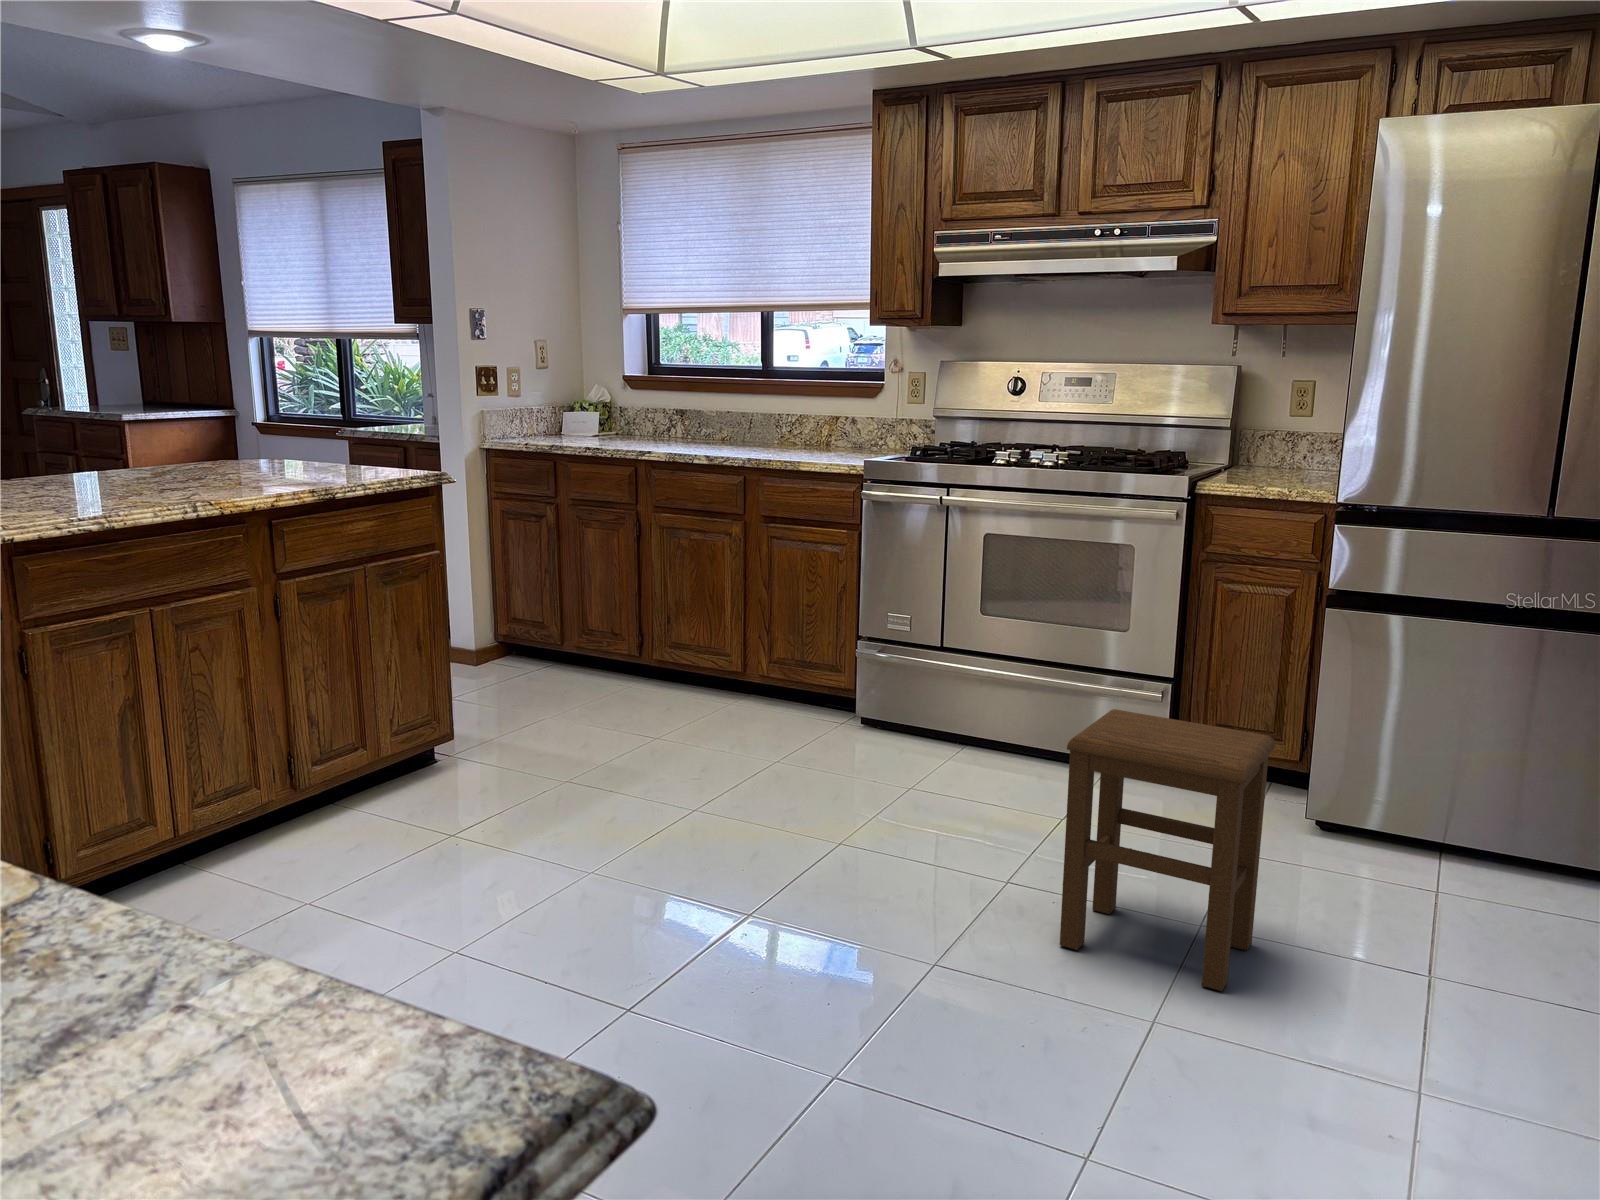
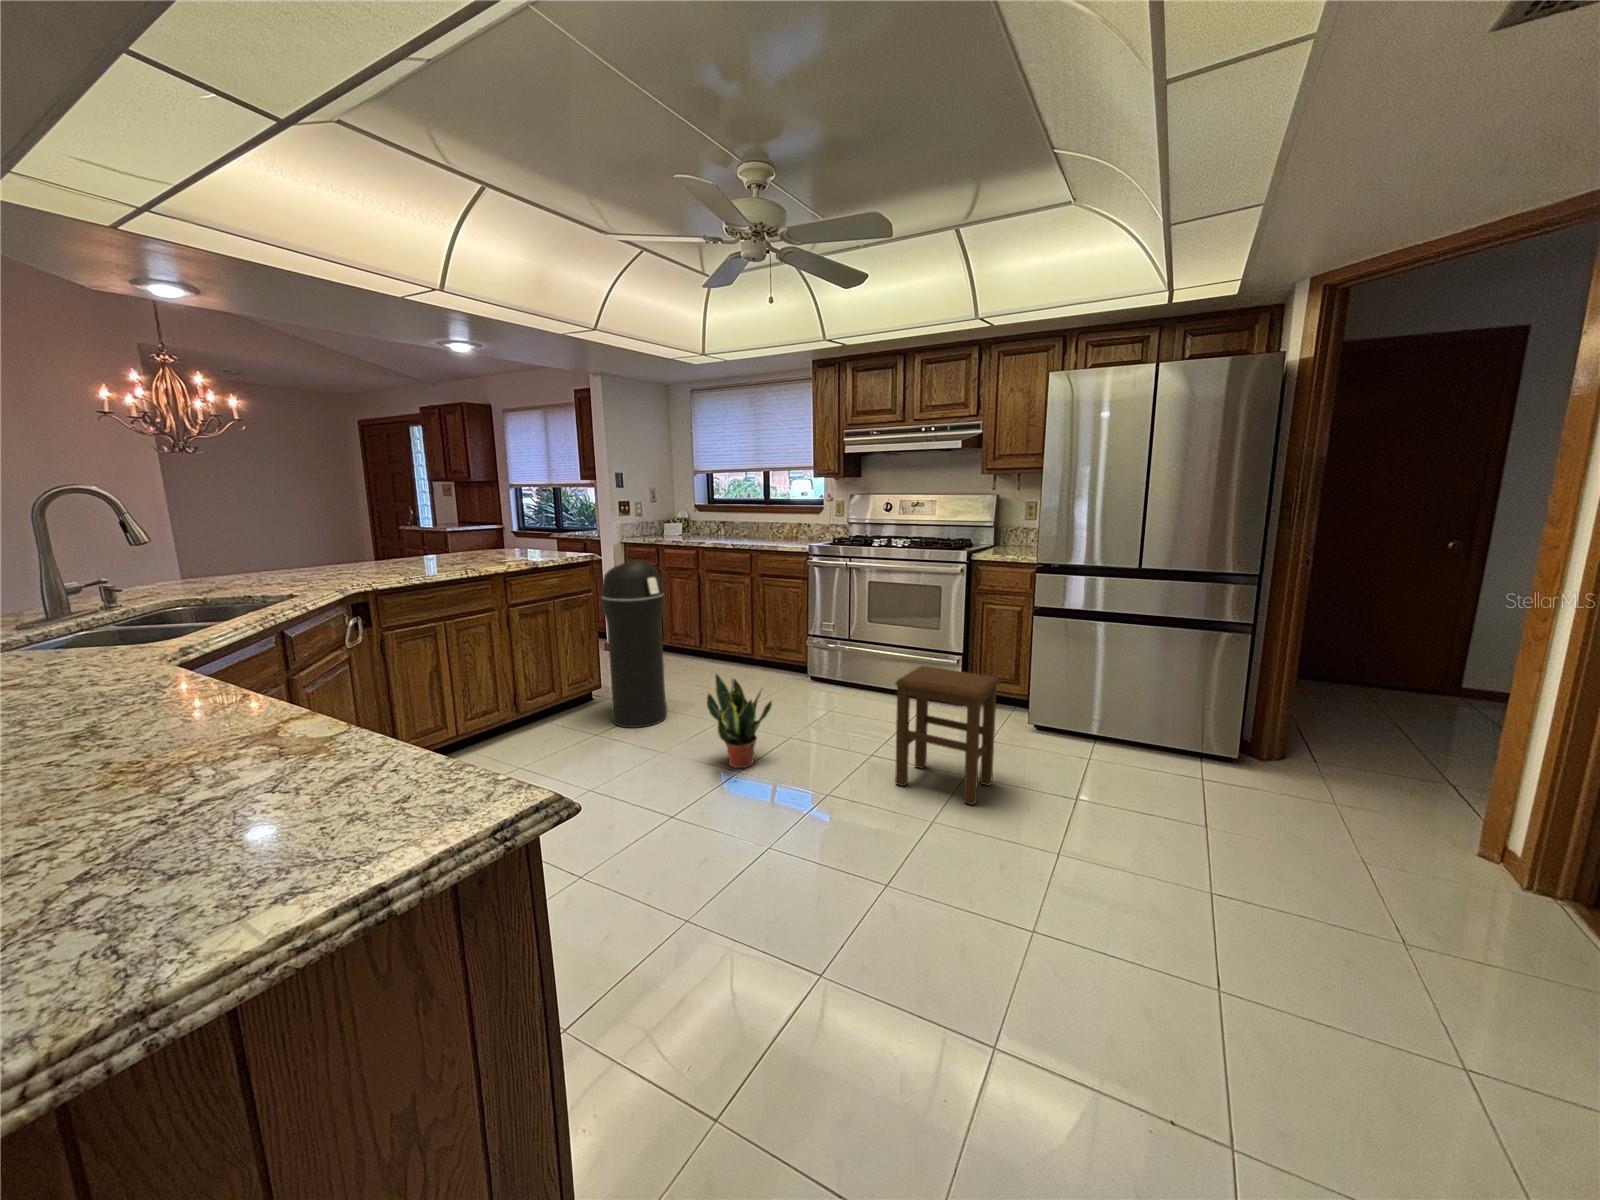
trash can: none [456,487,585,822] -> present [601,560,667,728]
potted plant: none [678,719,809,909] -> present [707,674,772,768]

